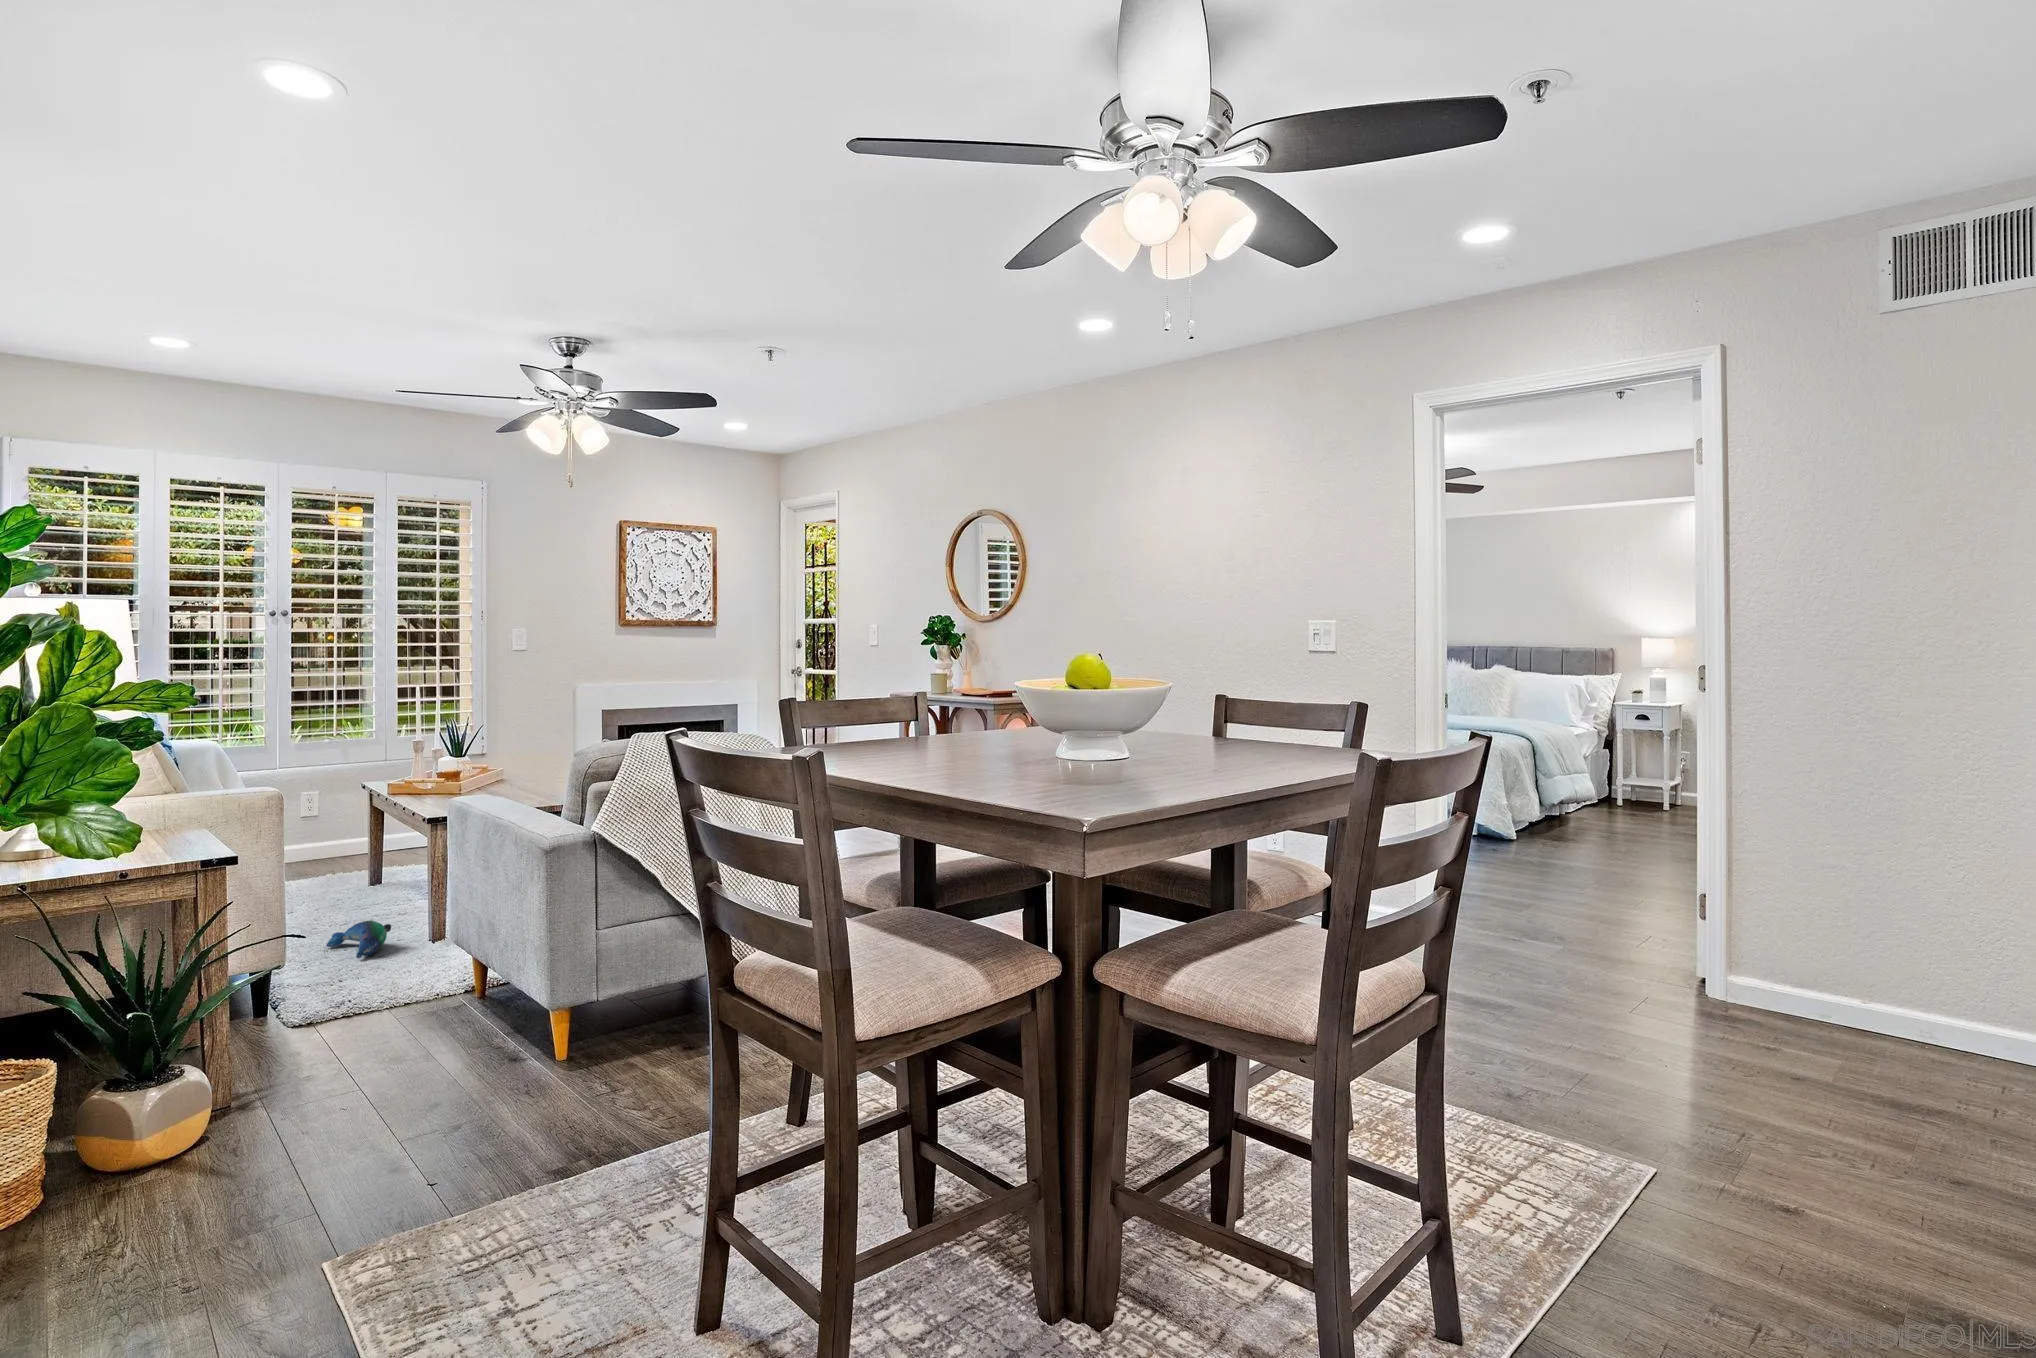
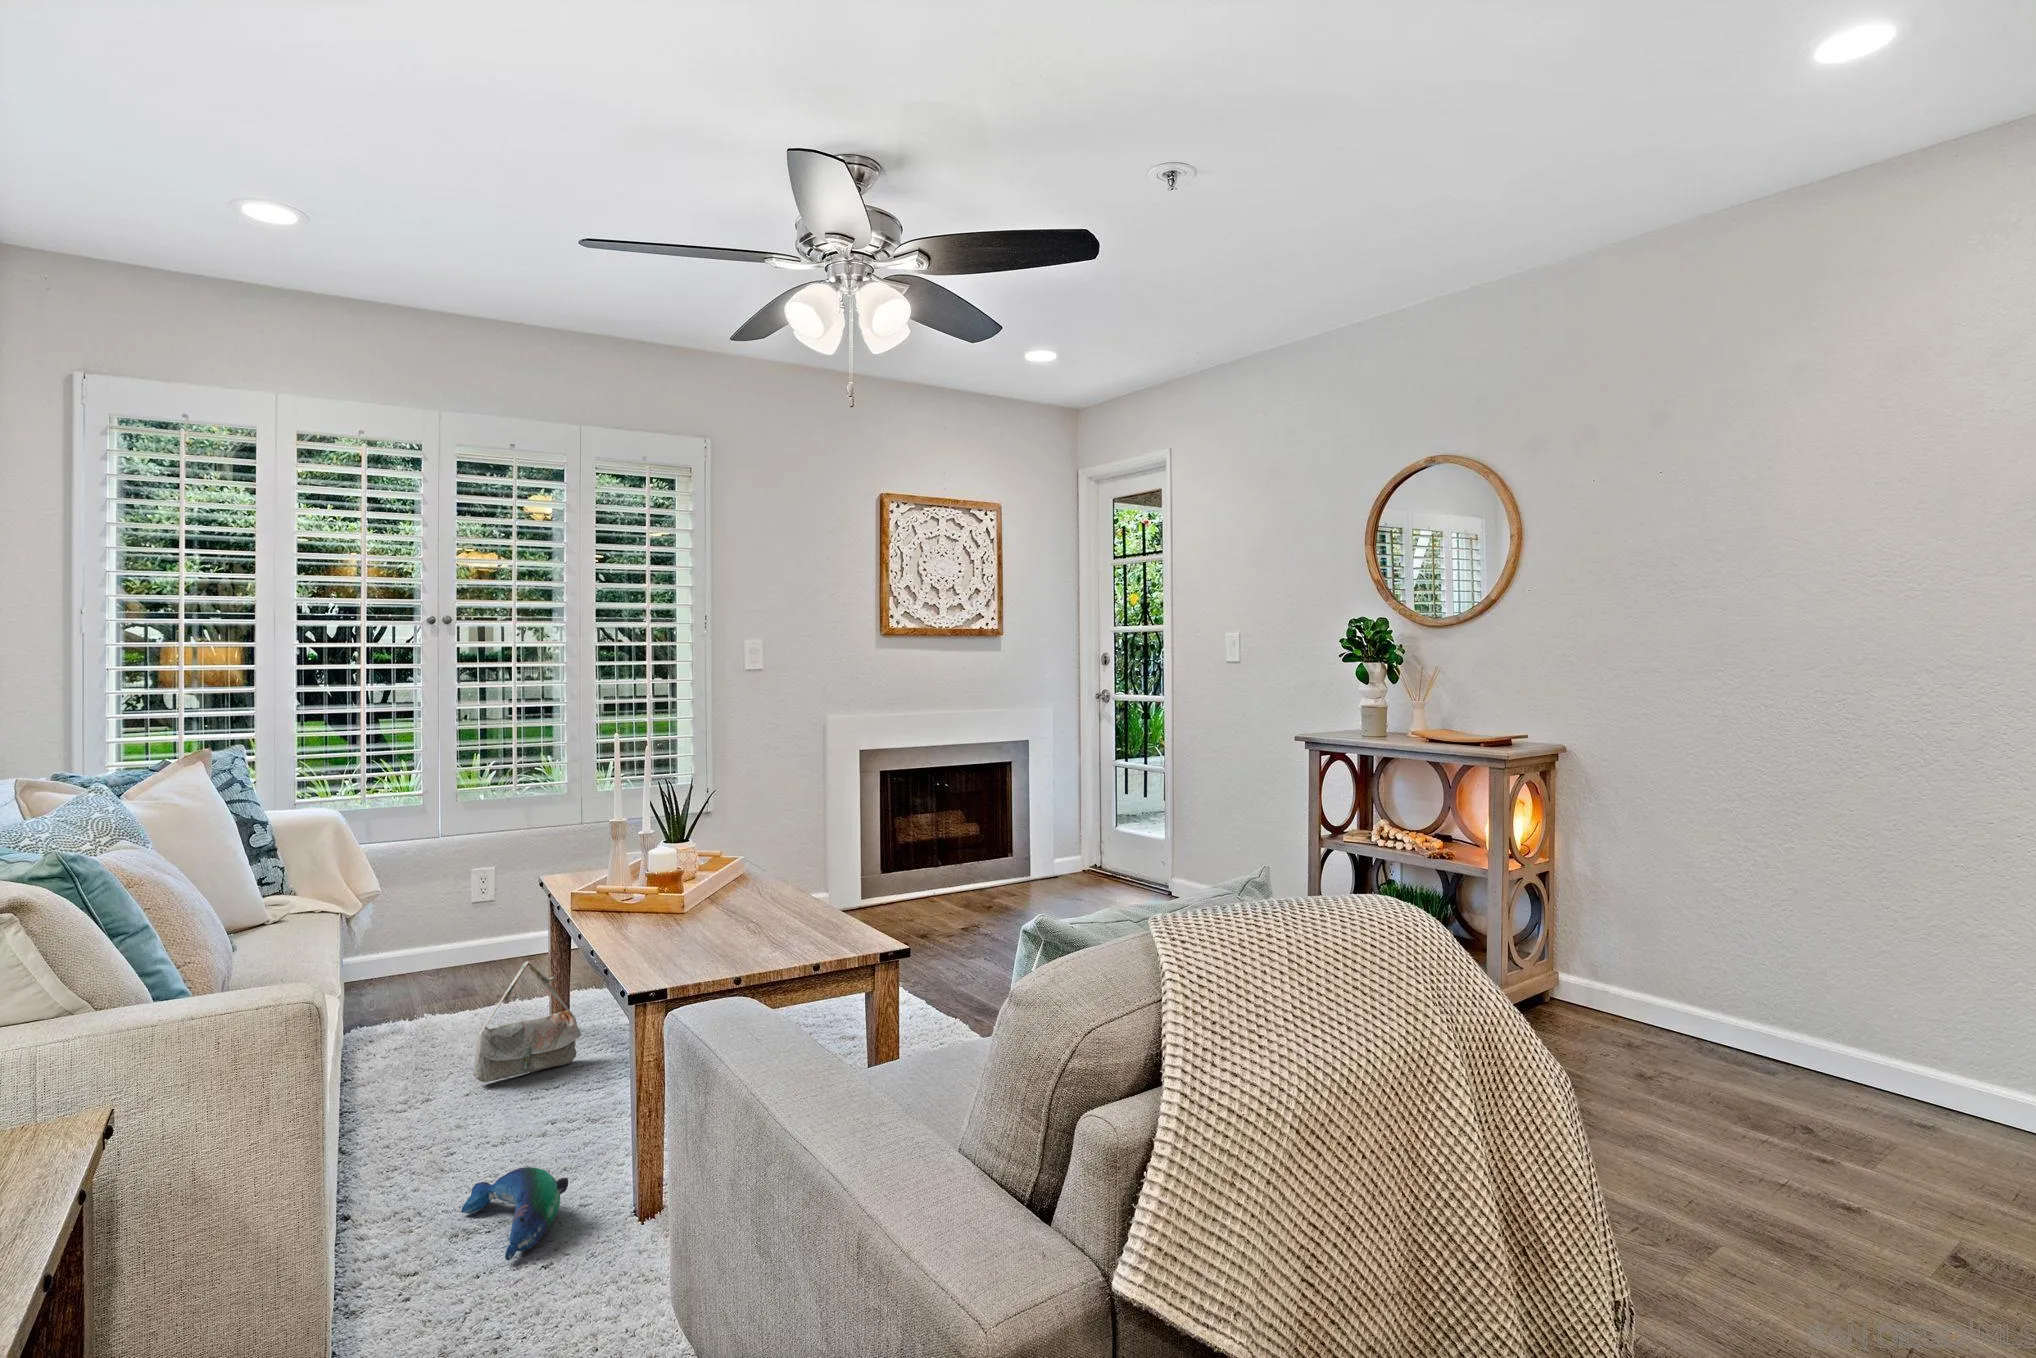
bag: none [321,830,394,904] -> present [473,961,582,1082]

